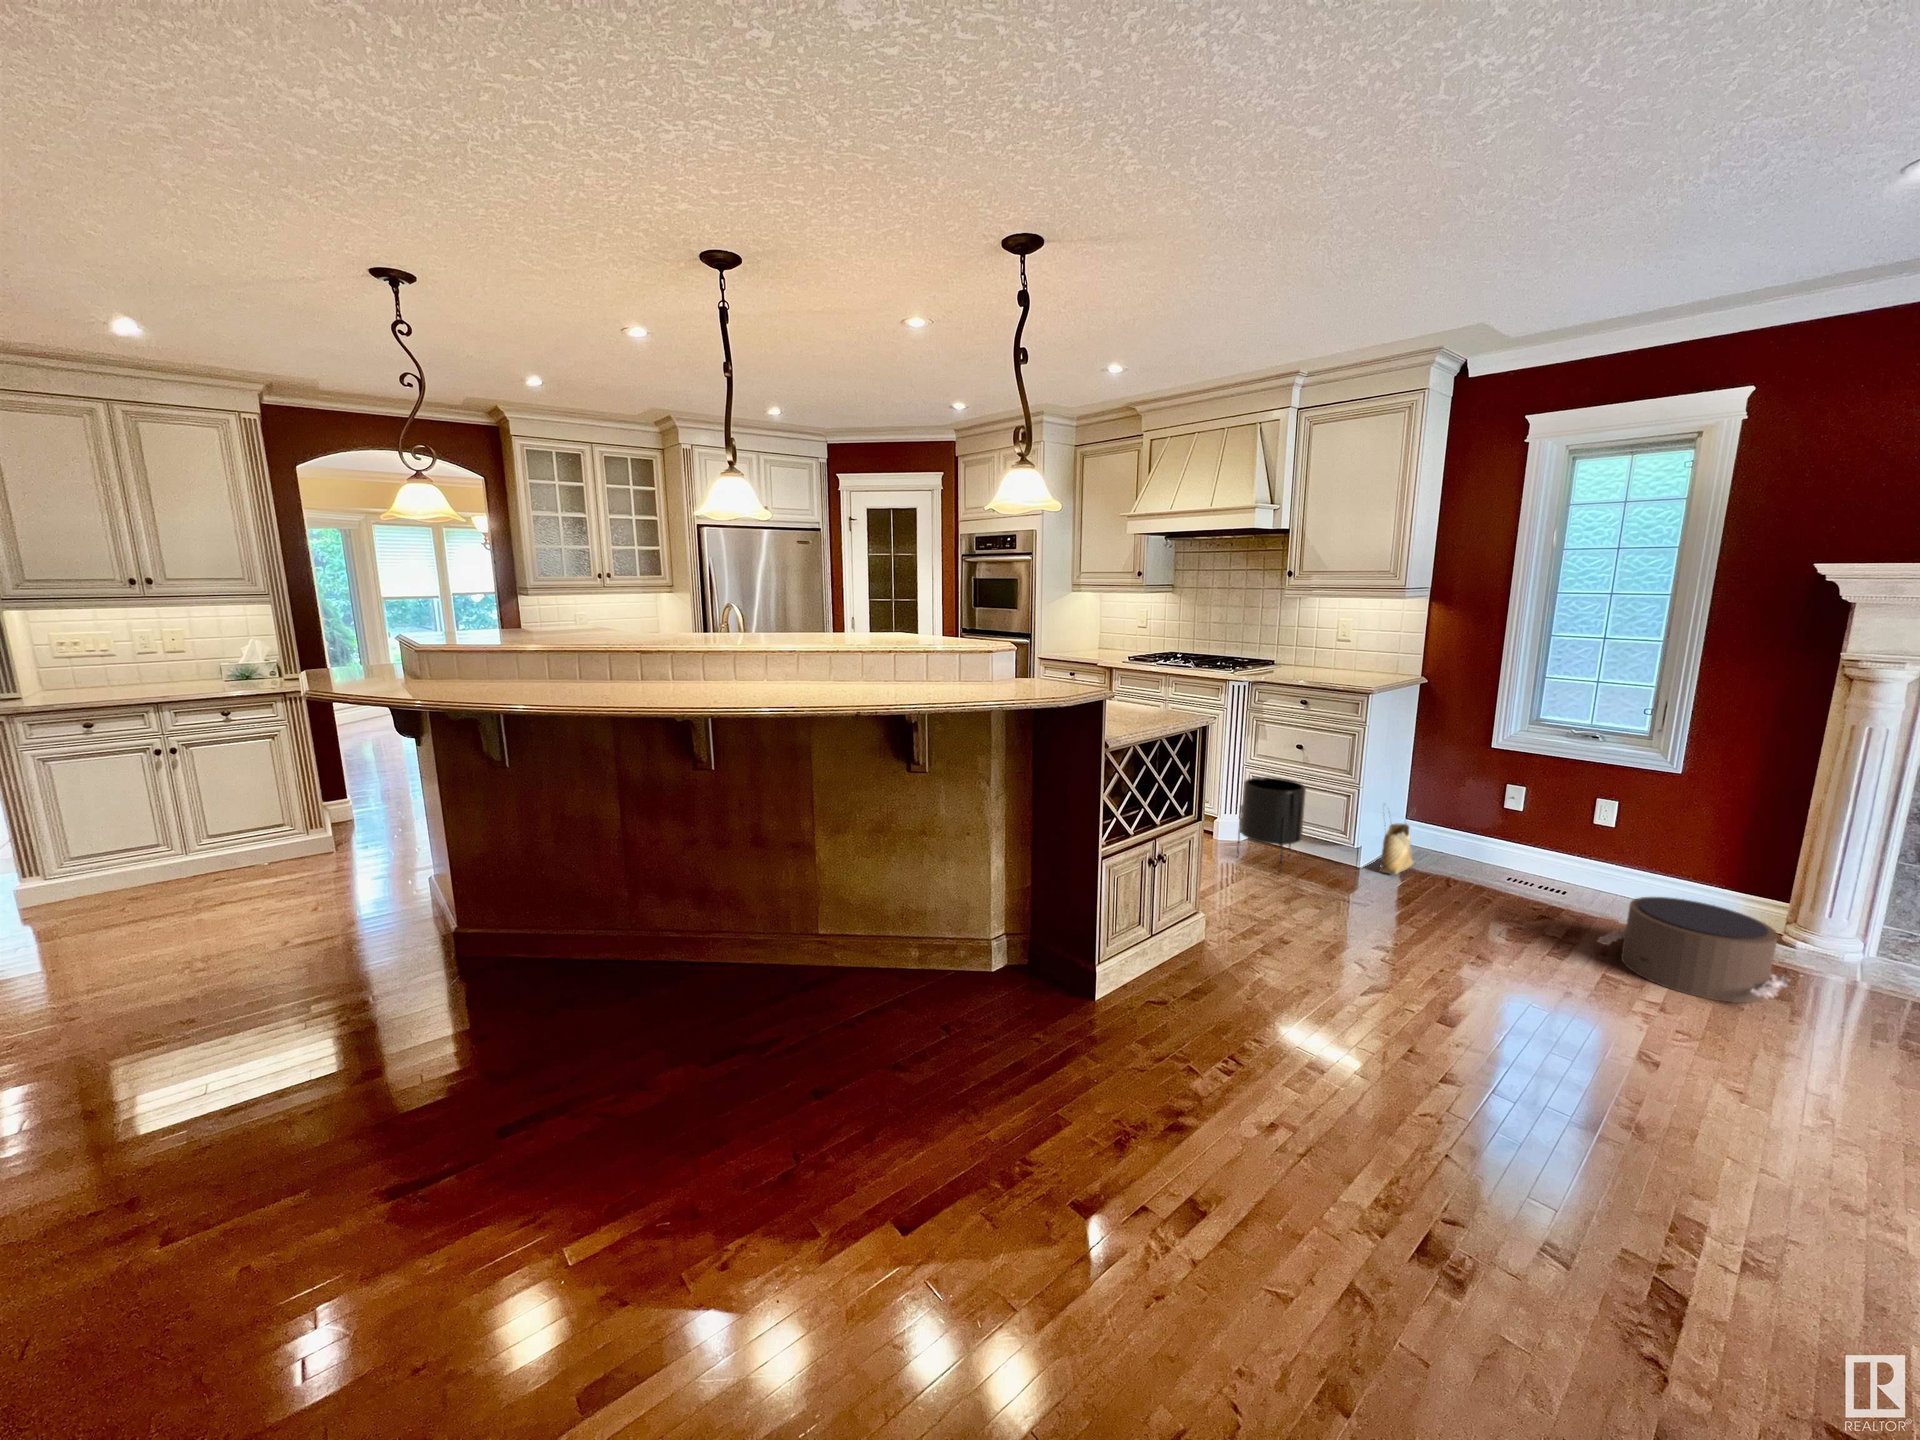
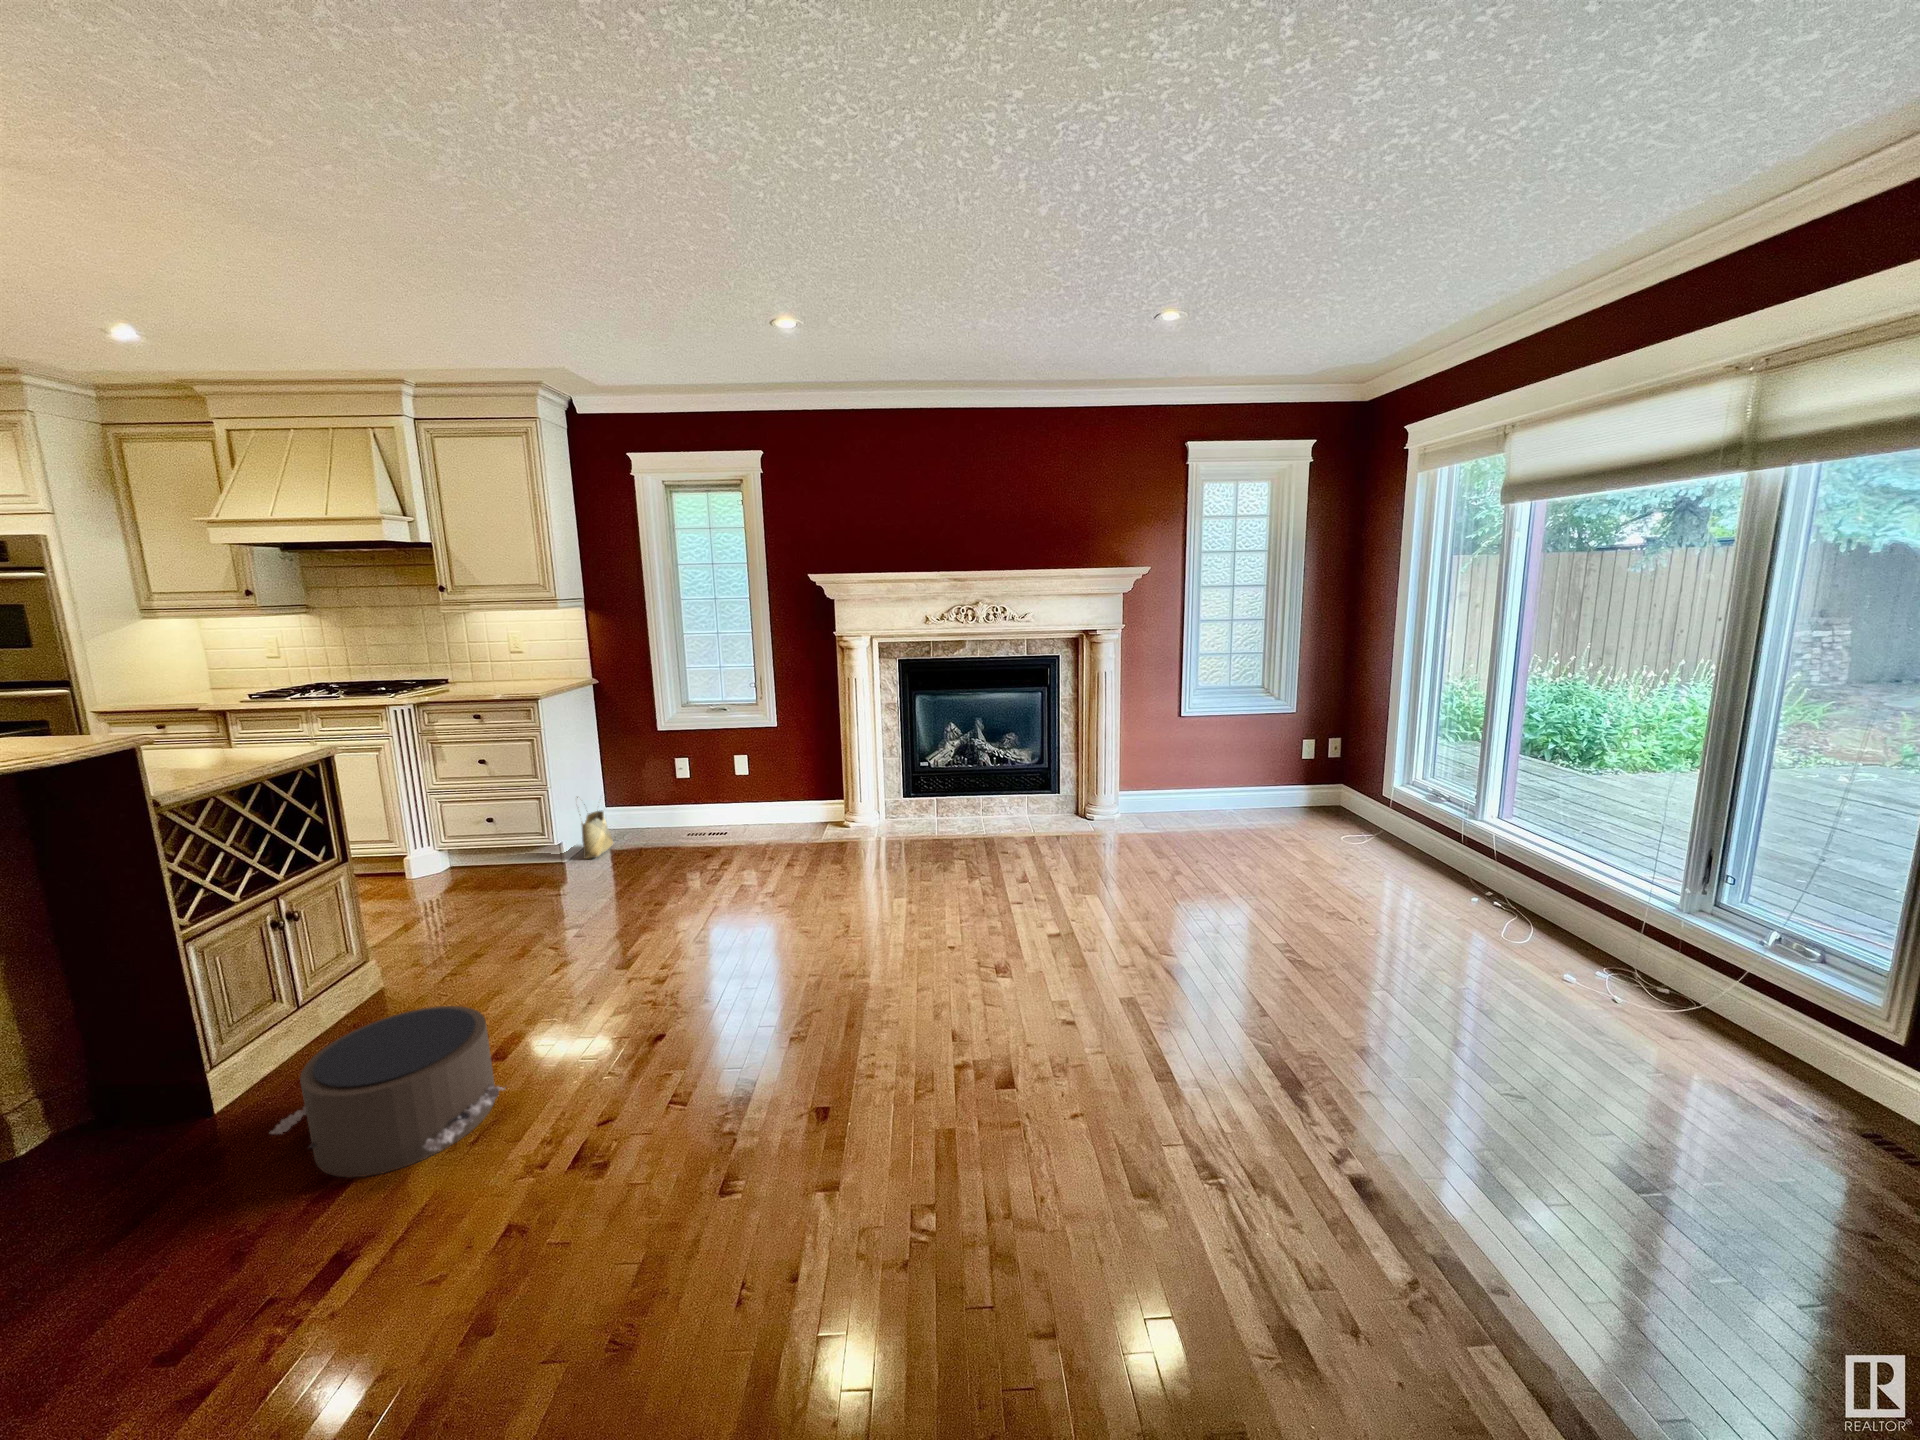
planter: present [1237,777,1306,873] -> none [425,796,501,891]
pouf: present [1597,897,1790,1003] -> present [270,1006,505,1177]

